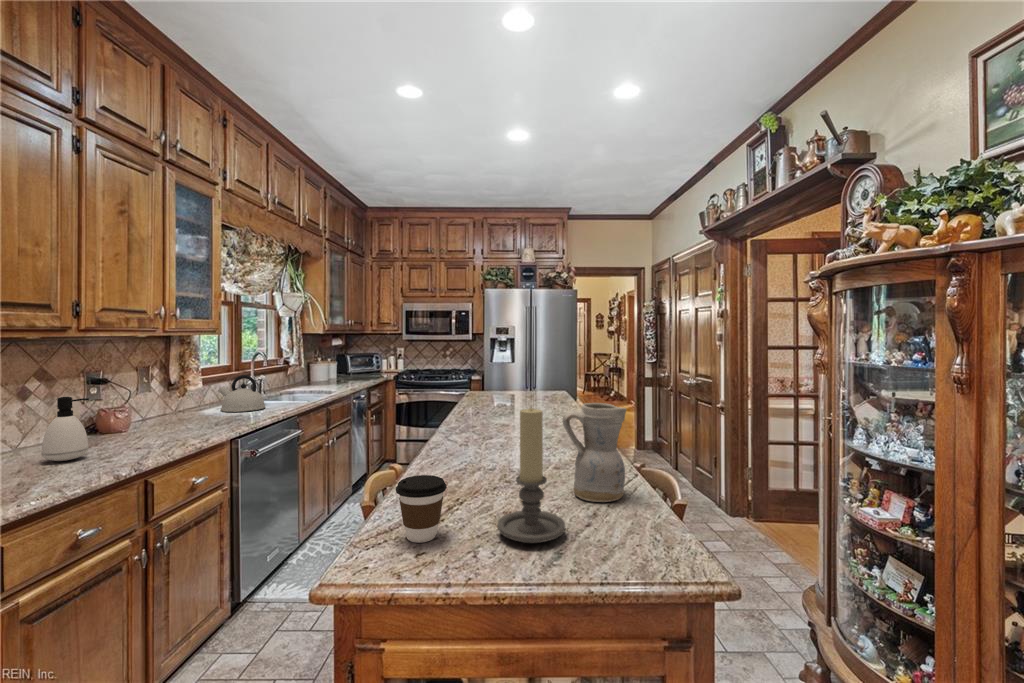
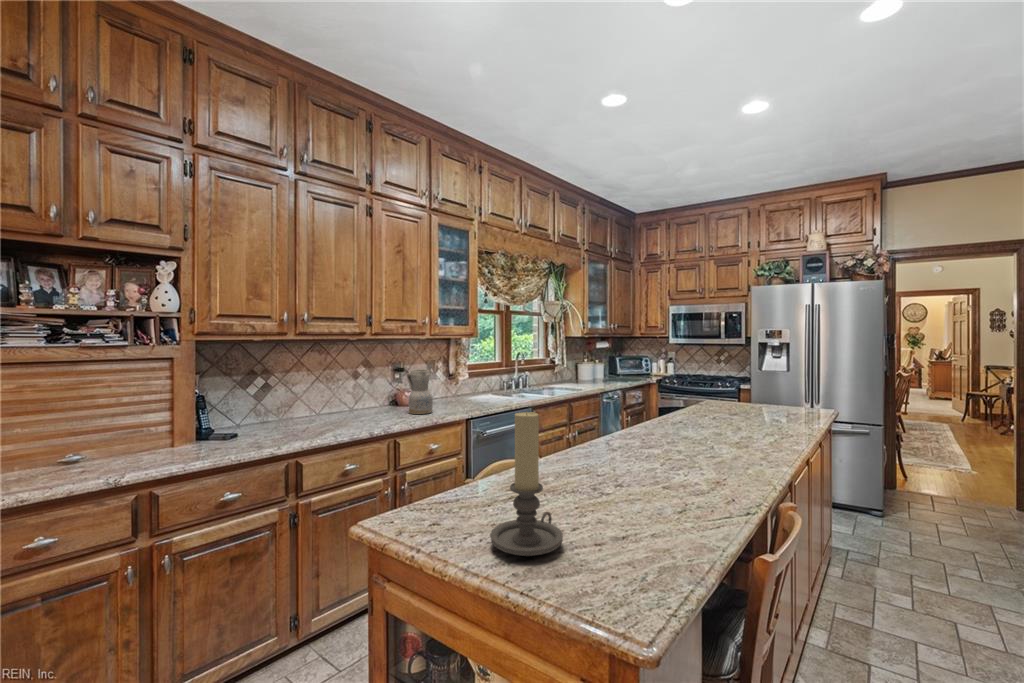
kettle: present [218,375,265,412] -> none [480,370,511,399]
soap dispenser: present [41,397,89,461] -> none [349,377,372,419]
ceramic pitcher: present [563,403,626,502] -> present [407,369,433,414]
coffee cup: present [396,475,447,543] -> none [422,463,468,523]

